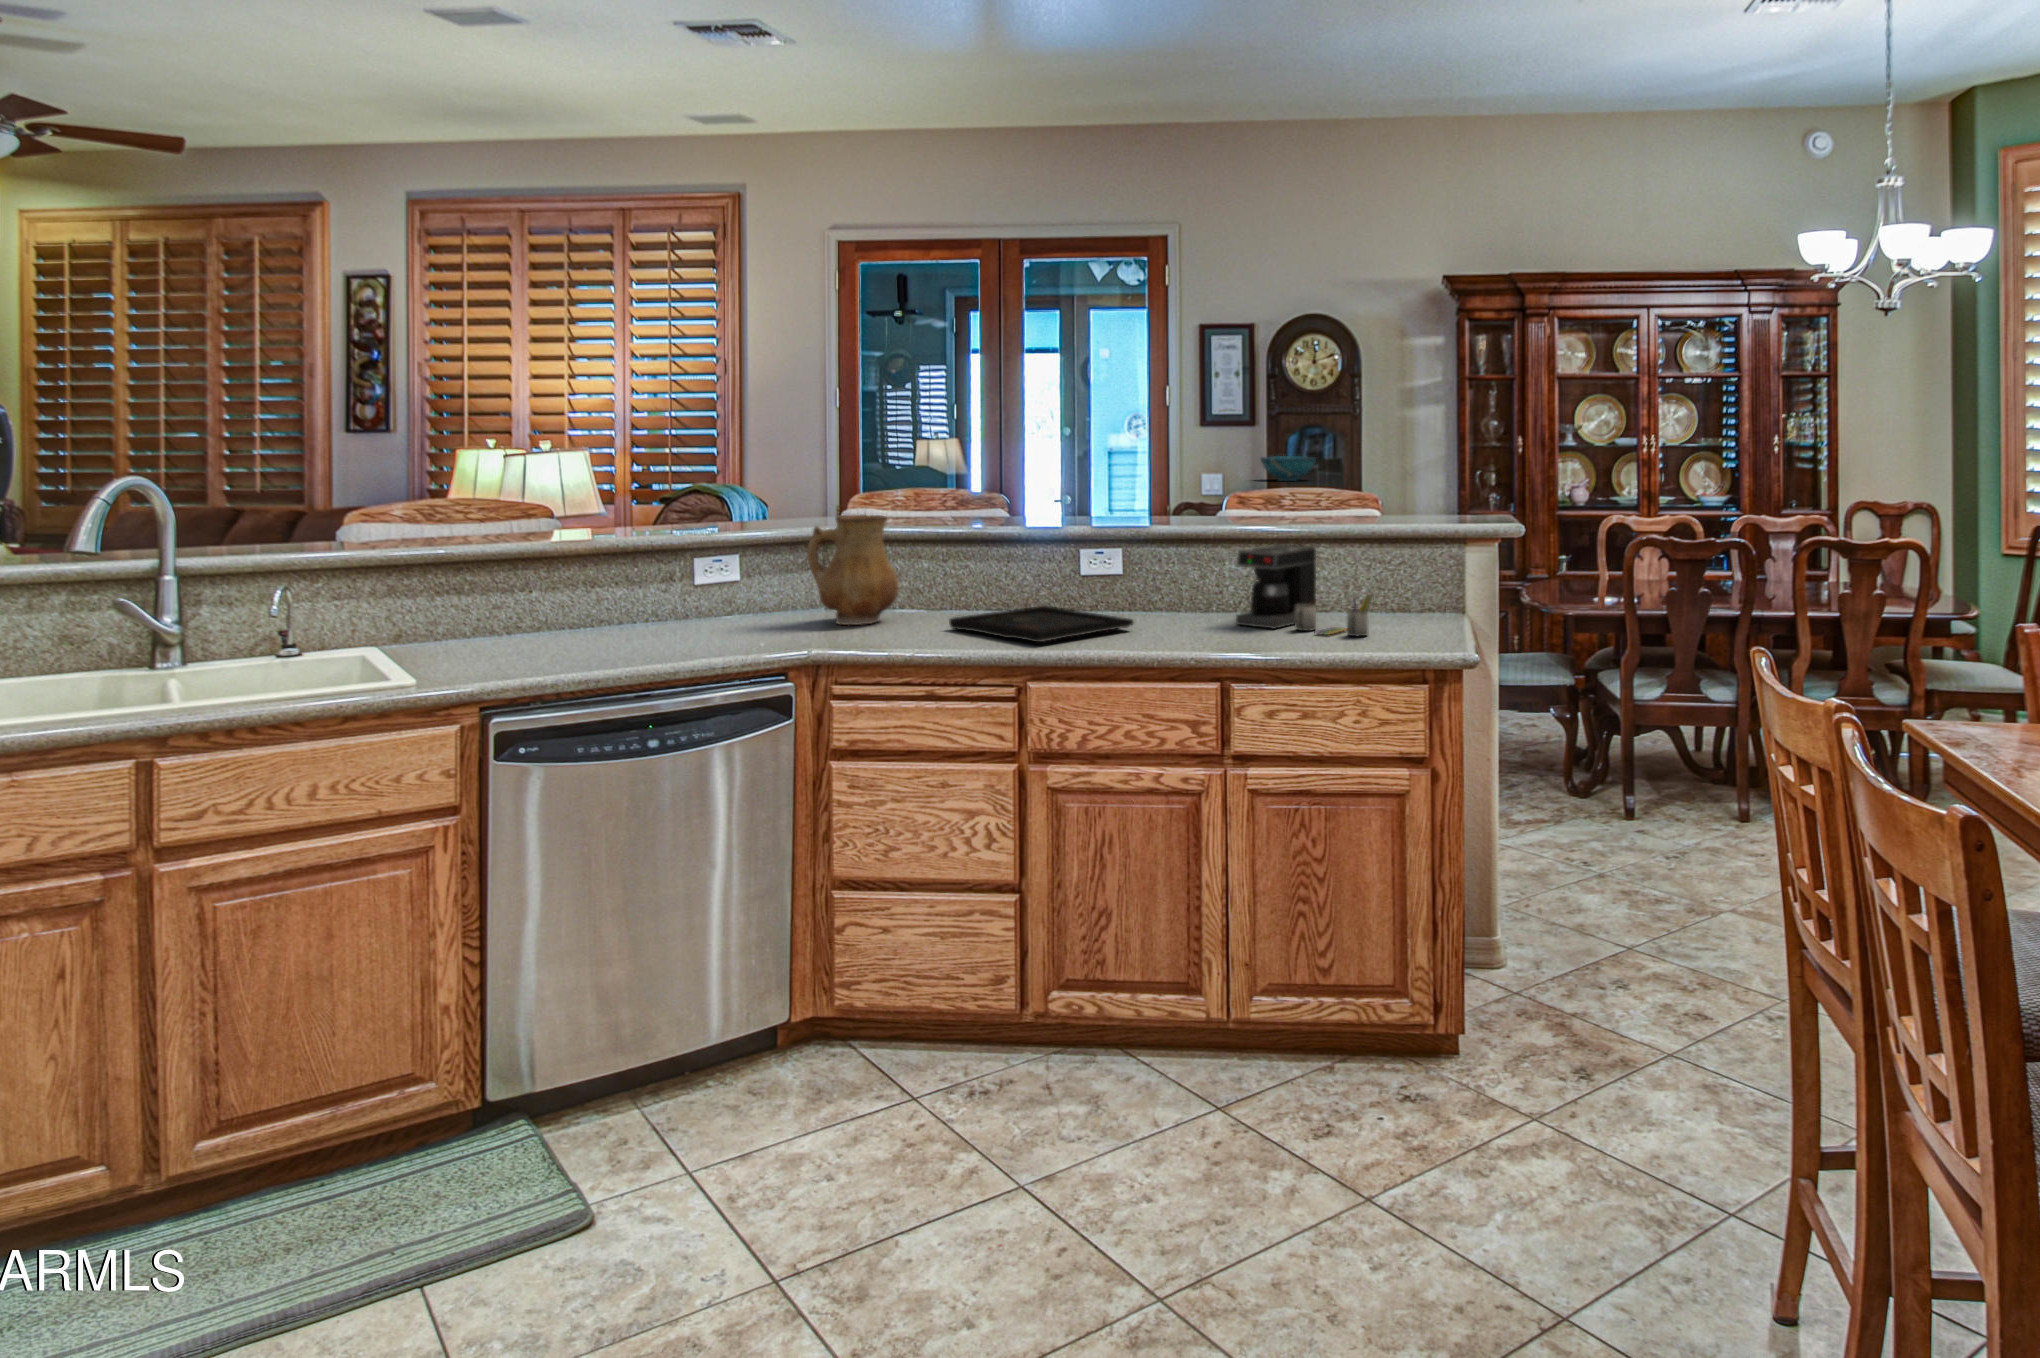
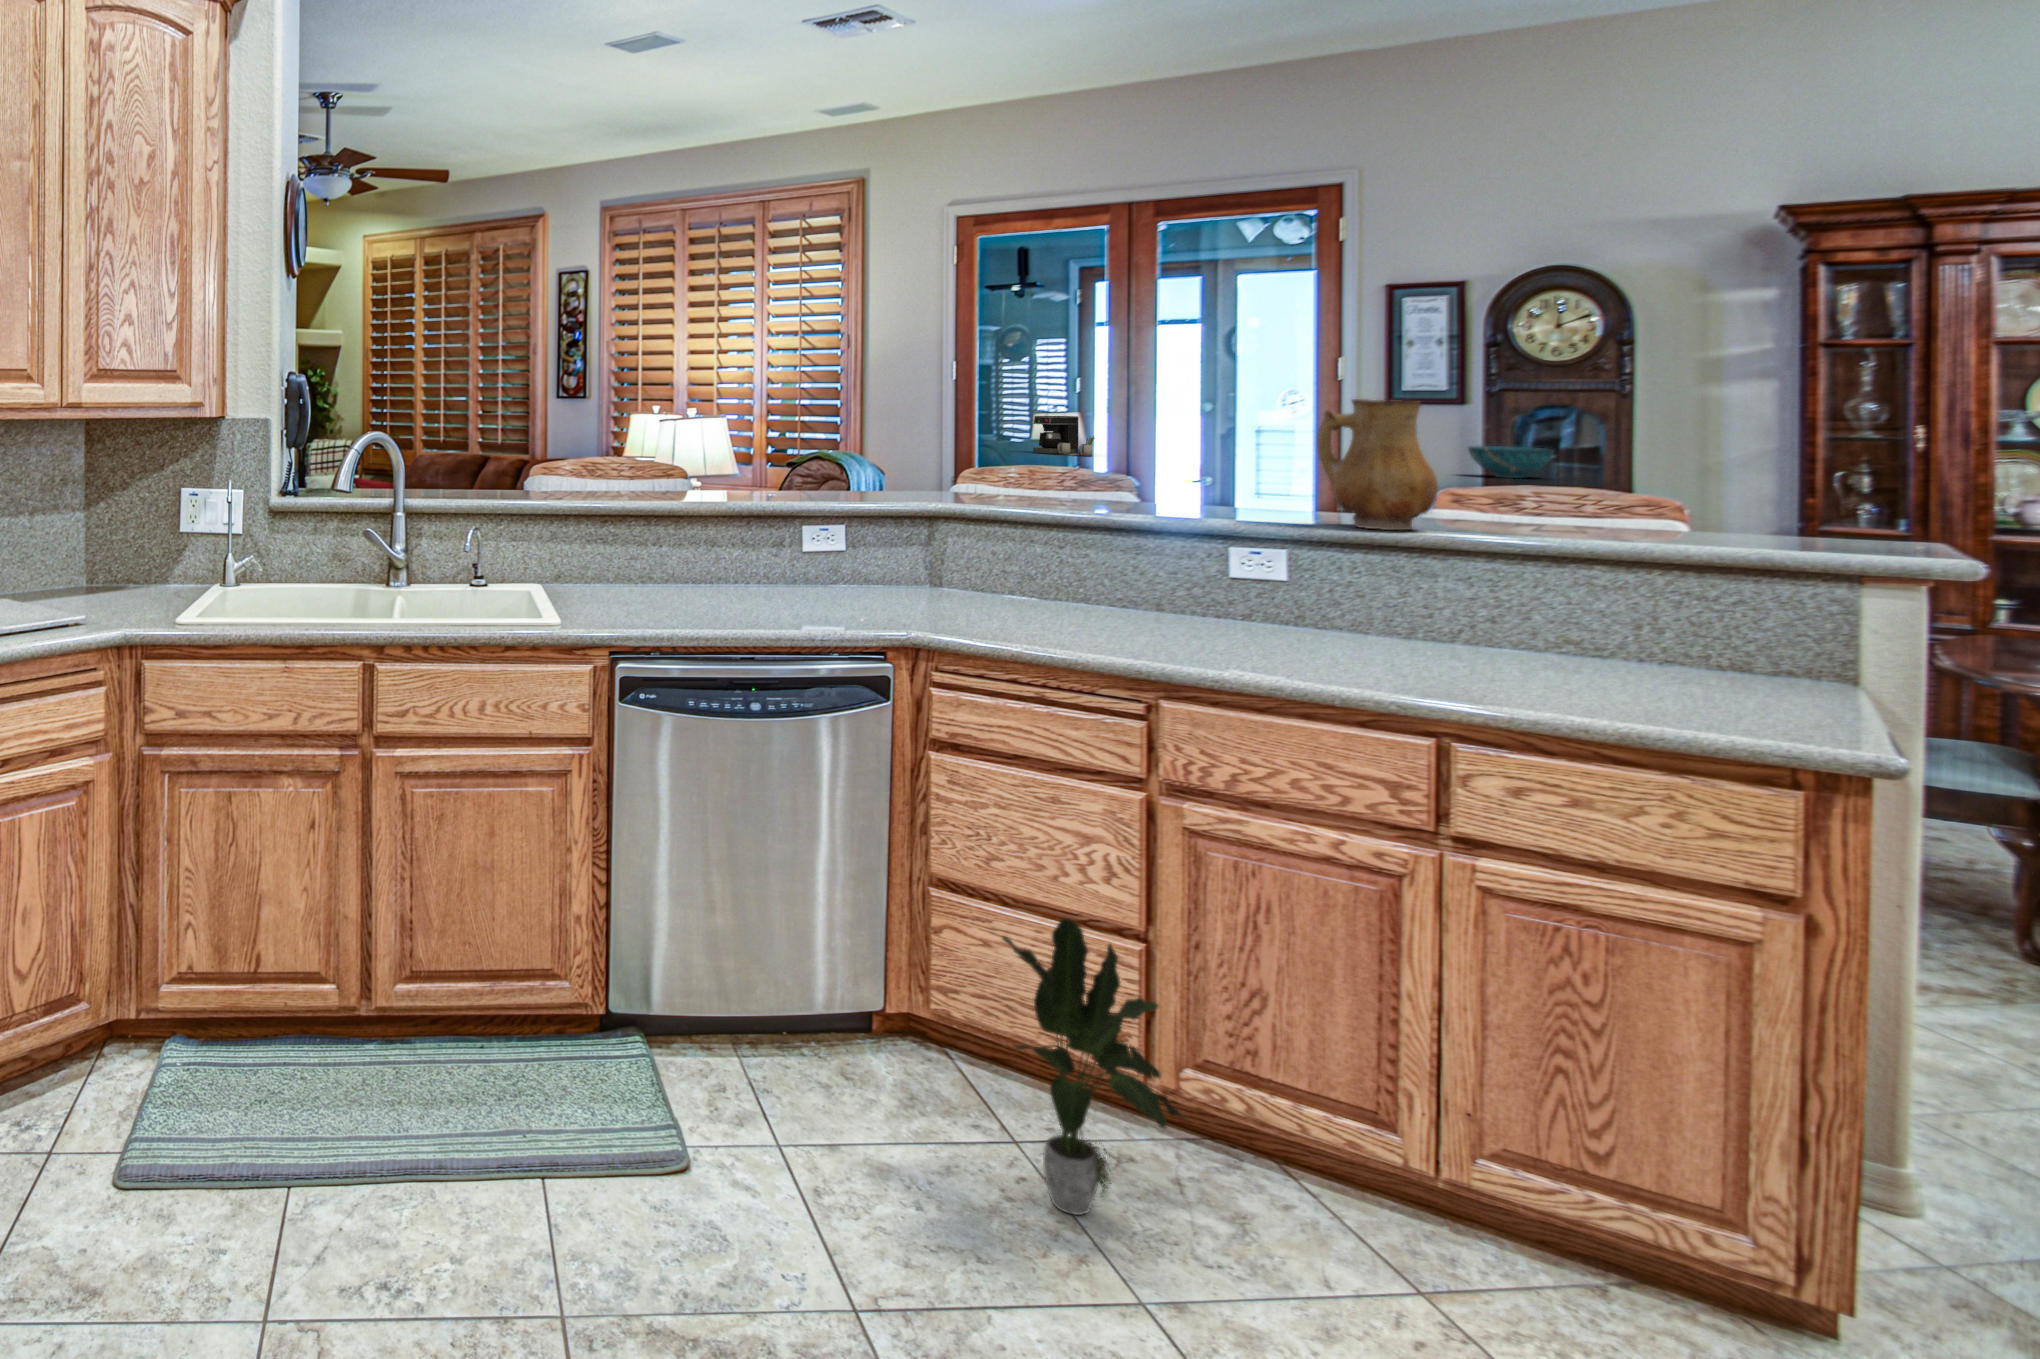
ceramic pitcher: present [807,514,898,625] -> present [1317,399,1438,530]
coffee maker: present [1236,544,1372,636] -> present [1033,416,1095,457]
tray: present [949,606,1133,642] -> none [1061,606,1296,650]
potted plant: none [899,882,1055,1136] -> present [1002,918,1185,1215]

